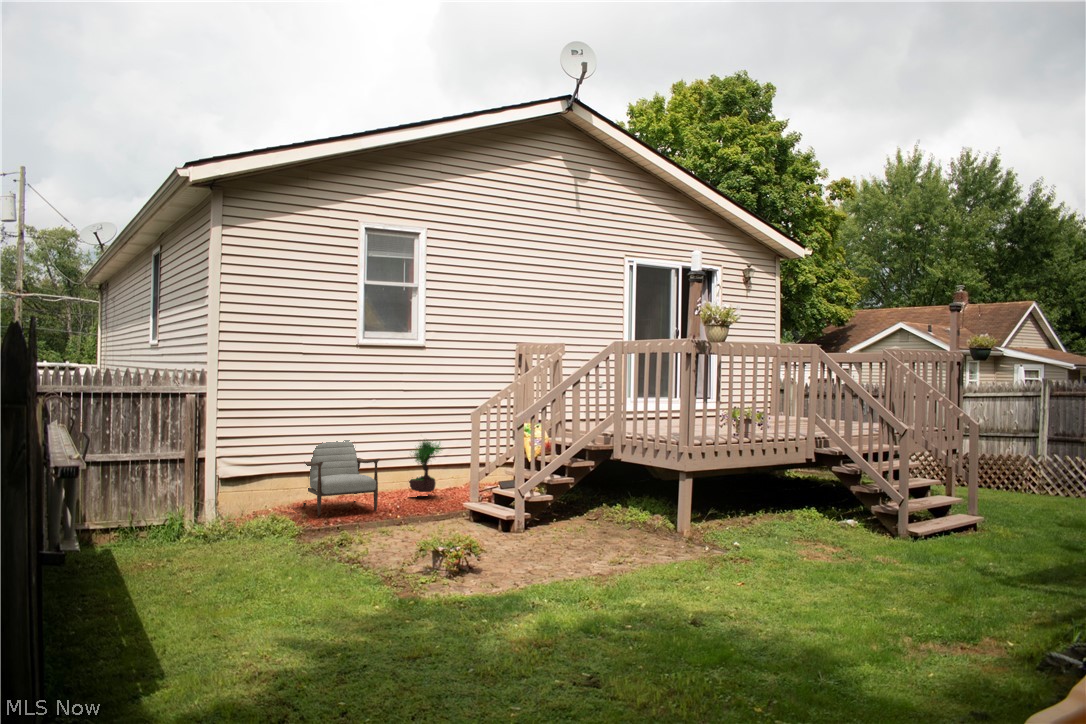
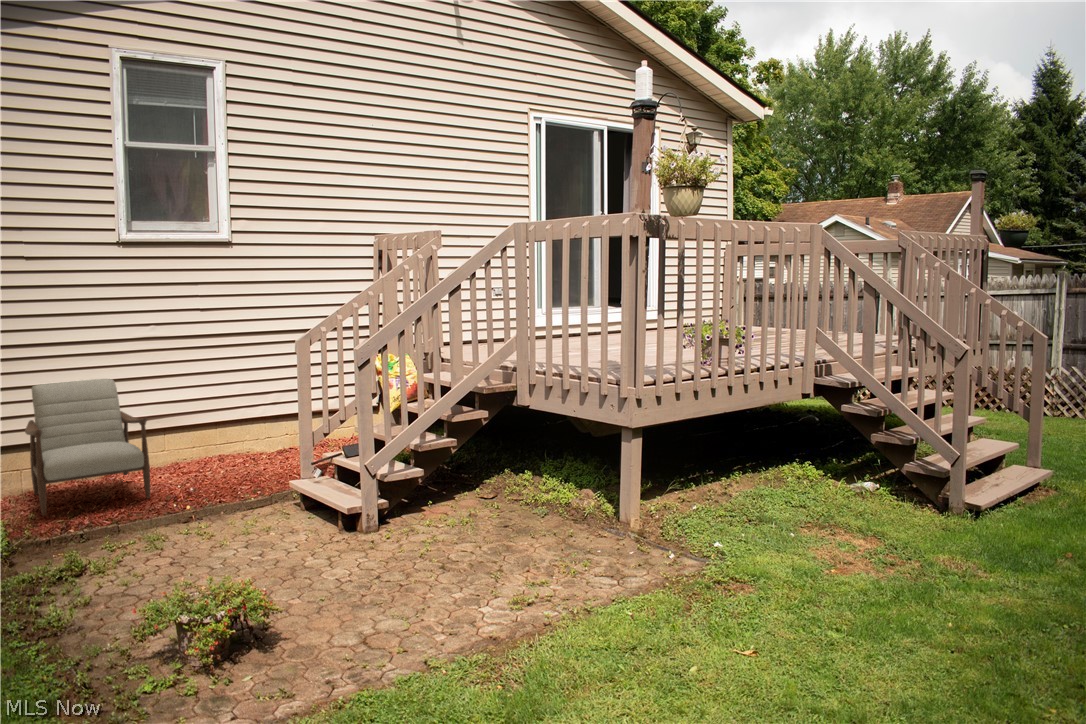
potted tree: present [409,440,440,498] -> none [208,374,265,466]

